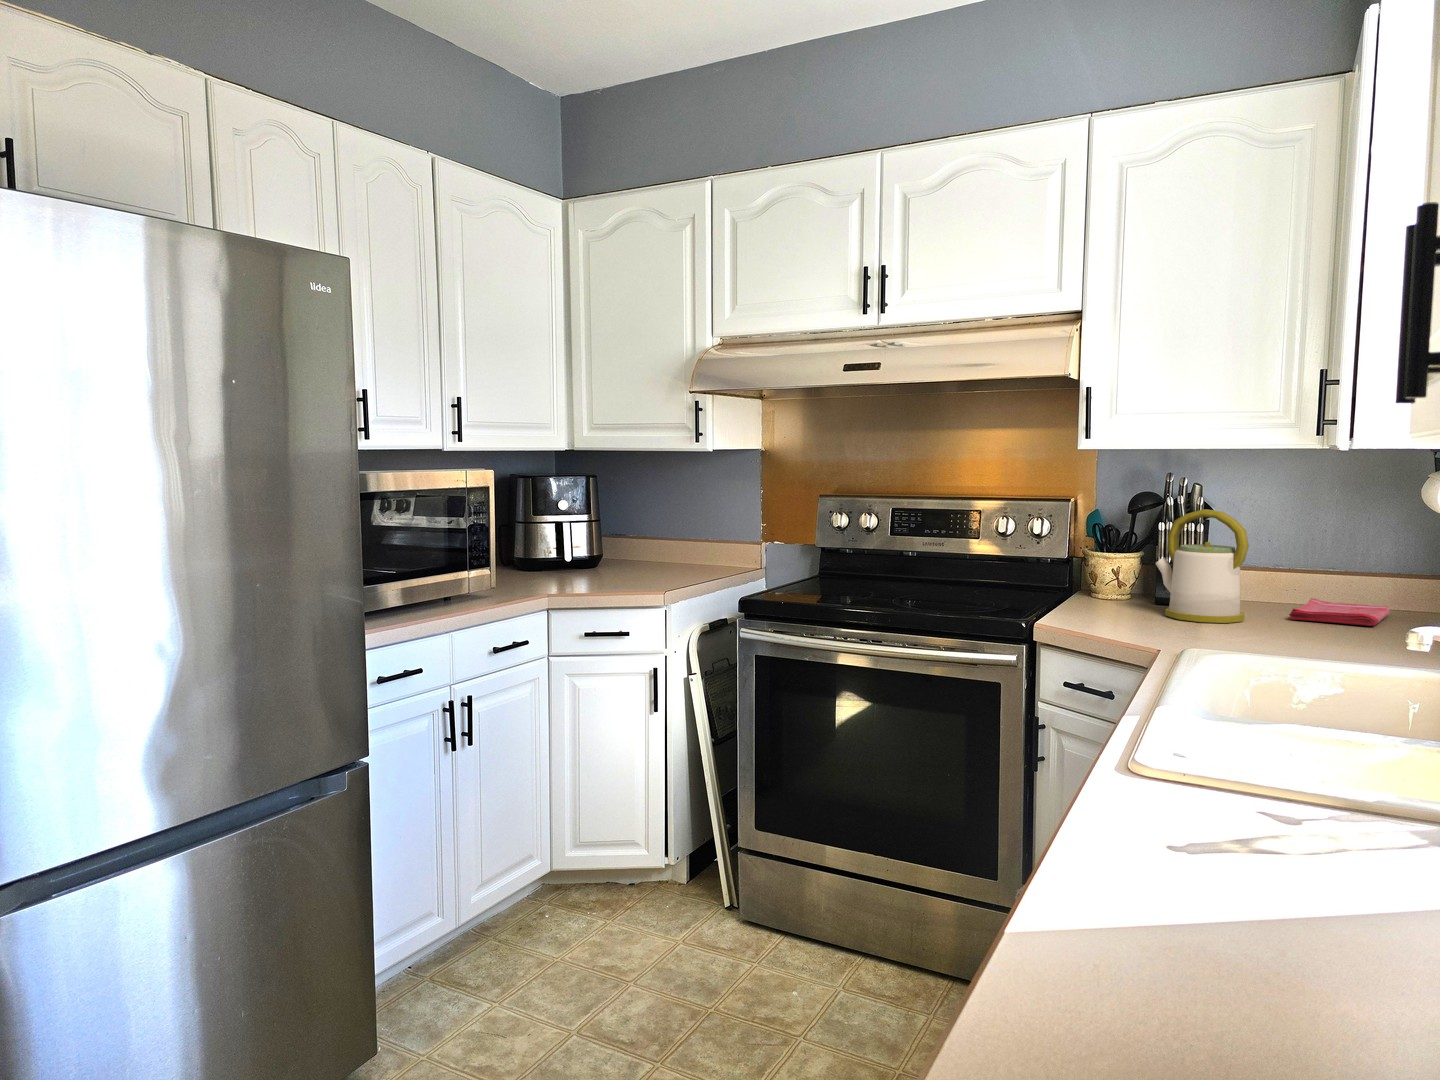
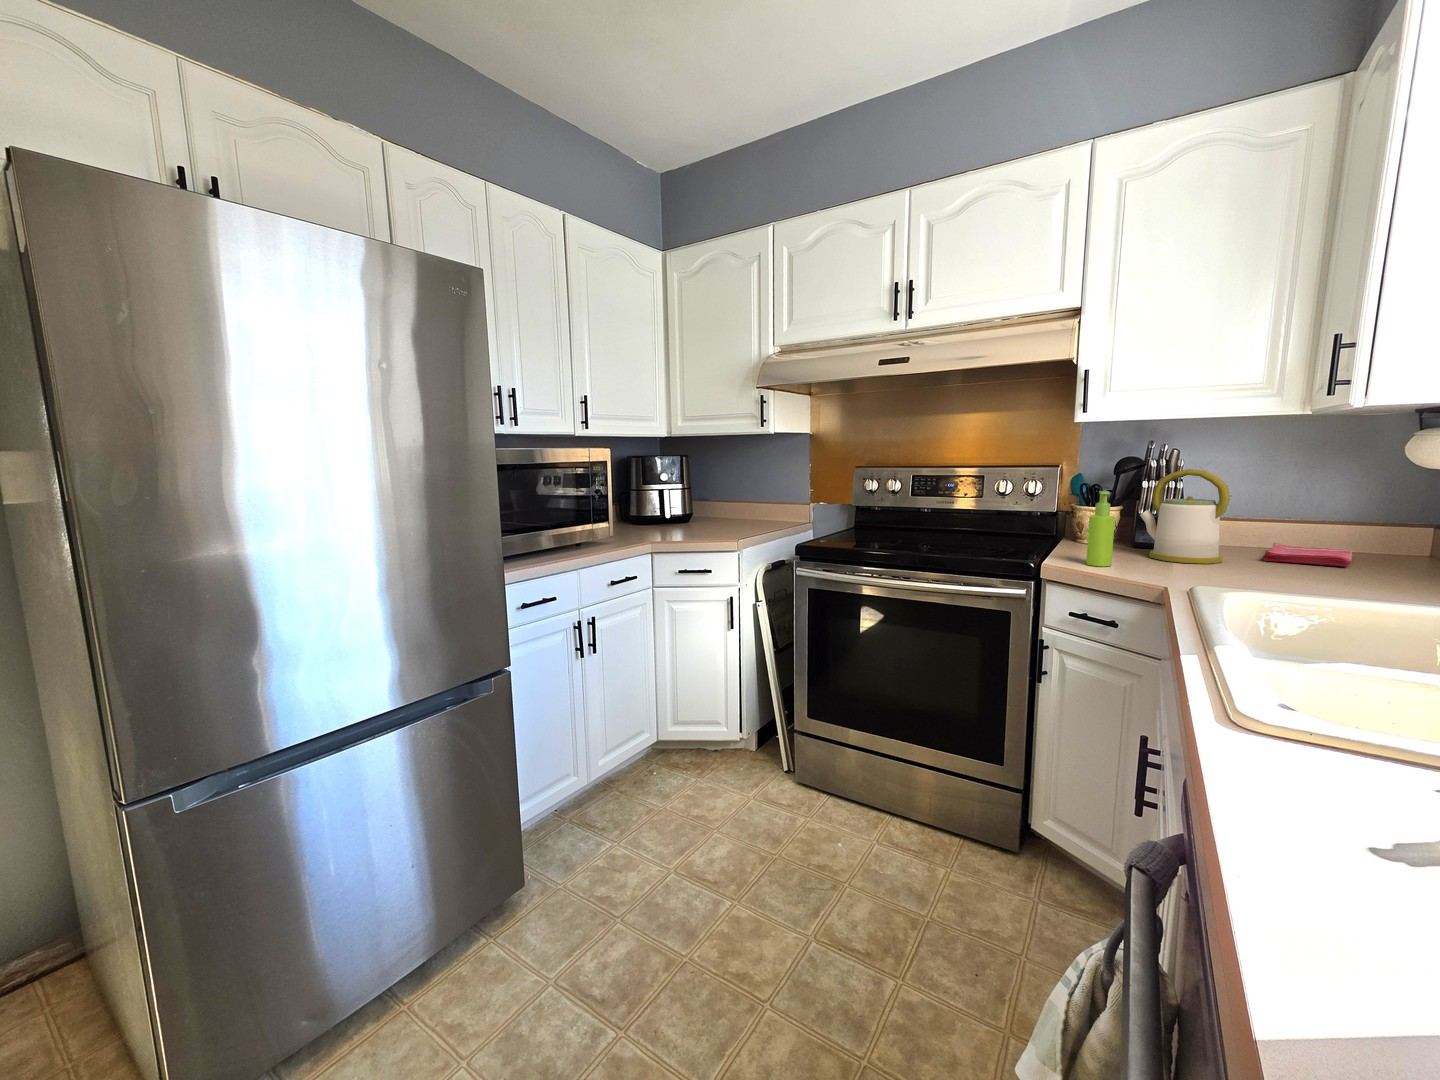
soap dispenser: none [1088,536,1118,626] -> present [1086,491,1115,566]

